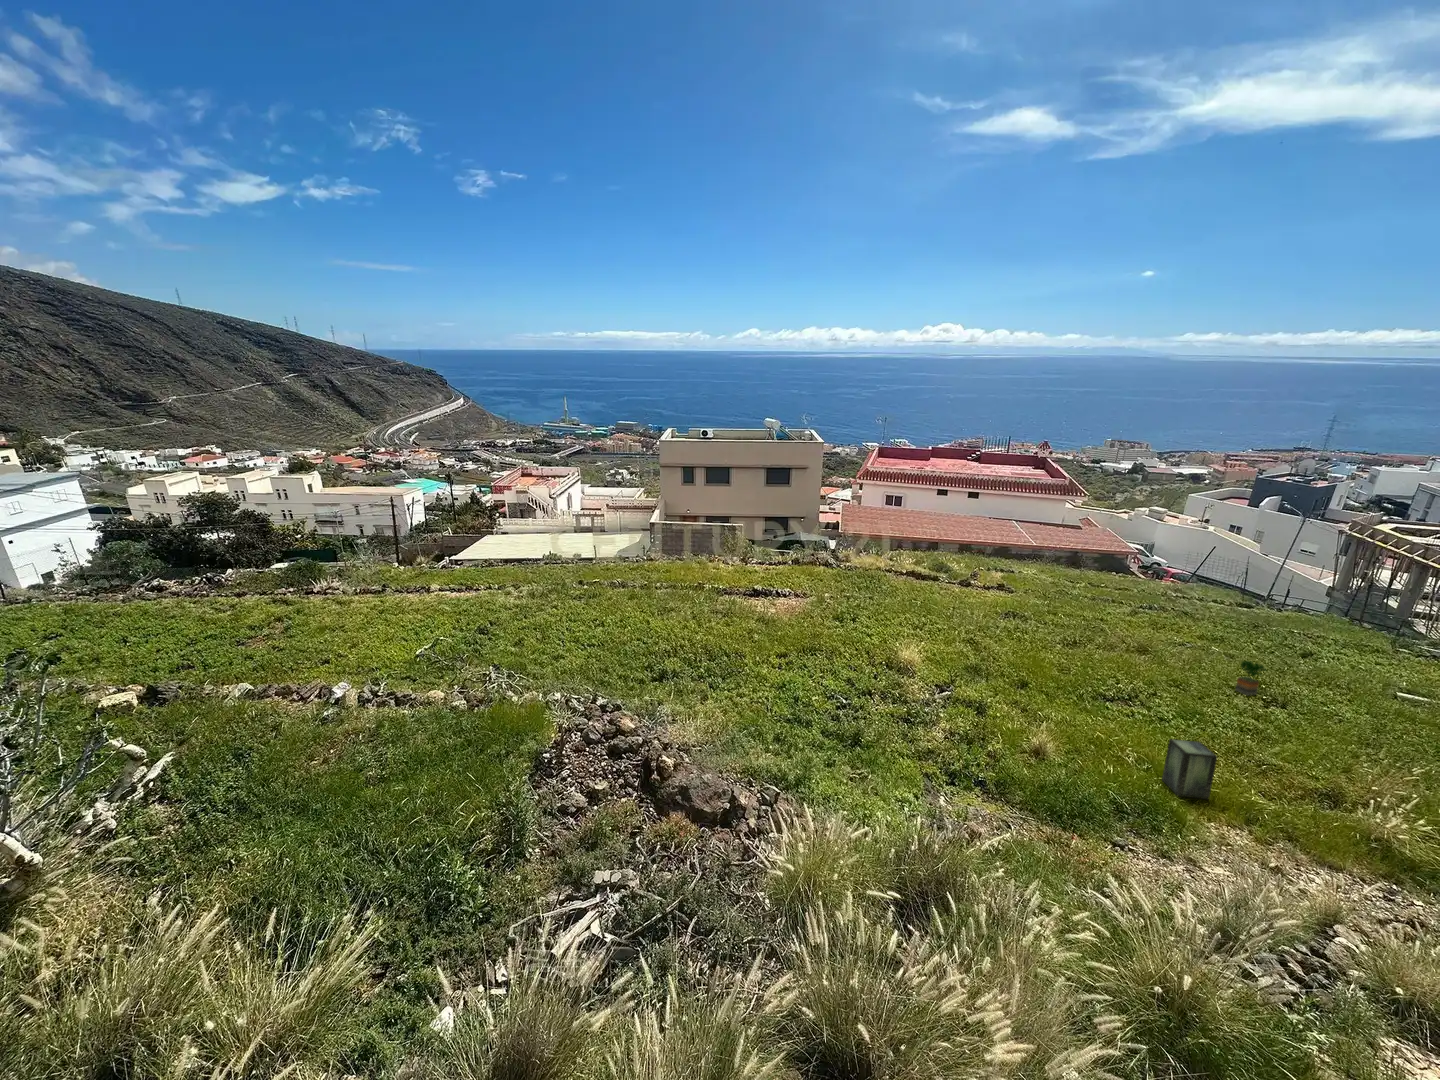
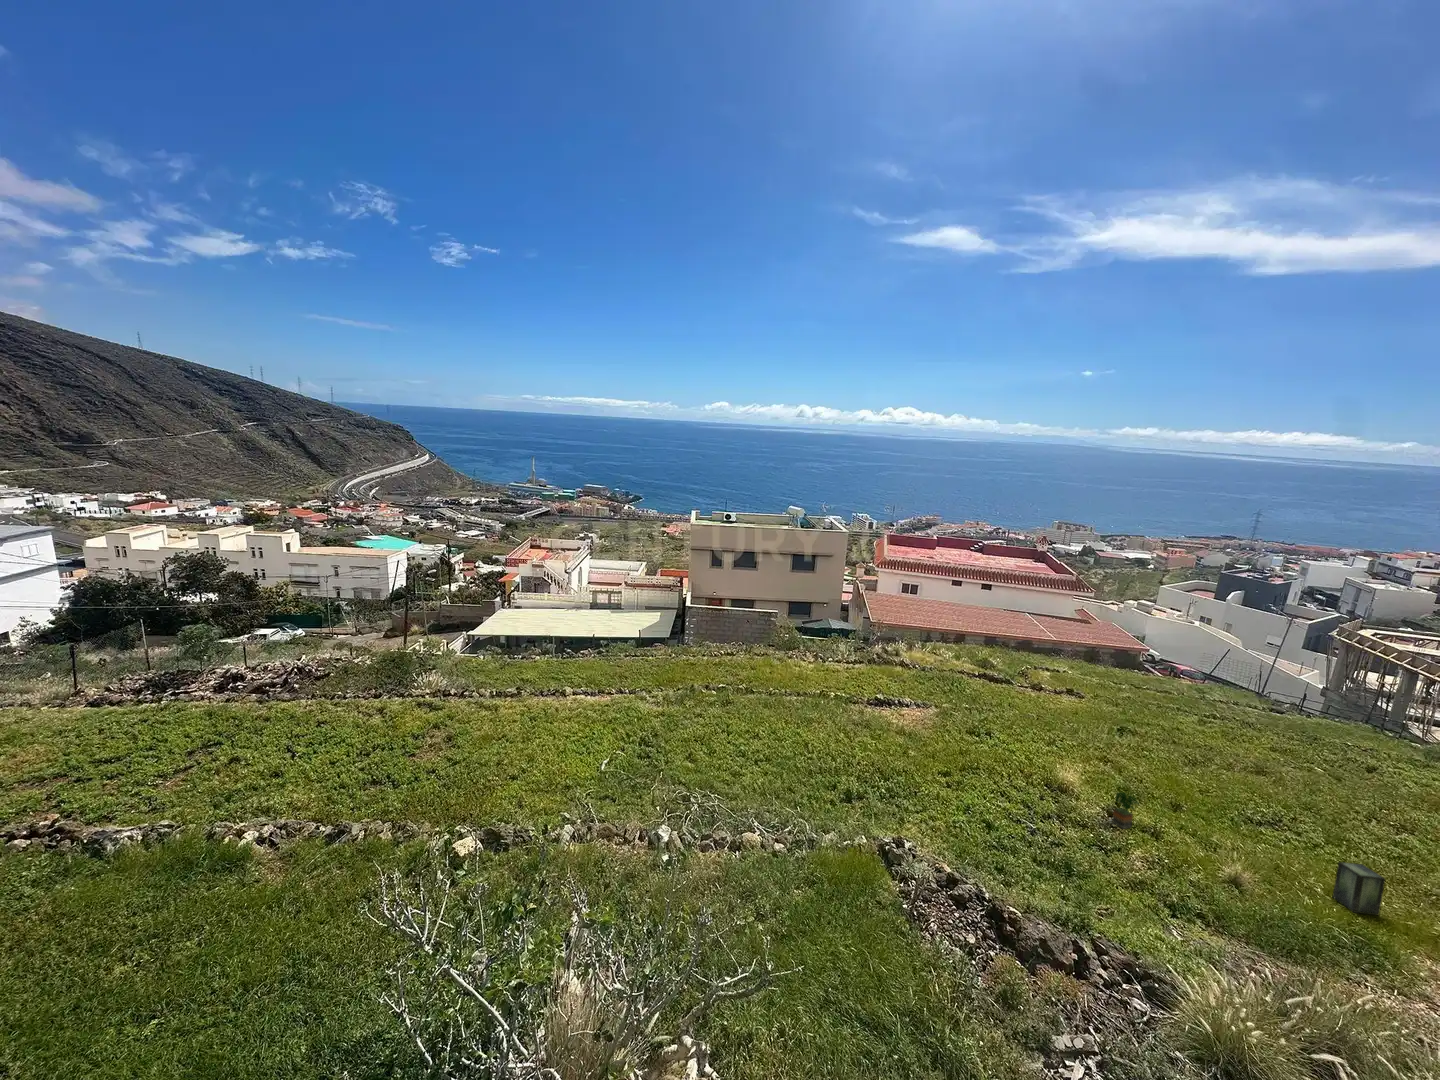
potted tree: present [1236,661,1266,695] -> present [1112,792,1139,829]

